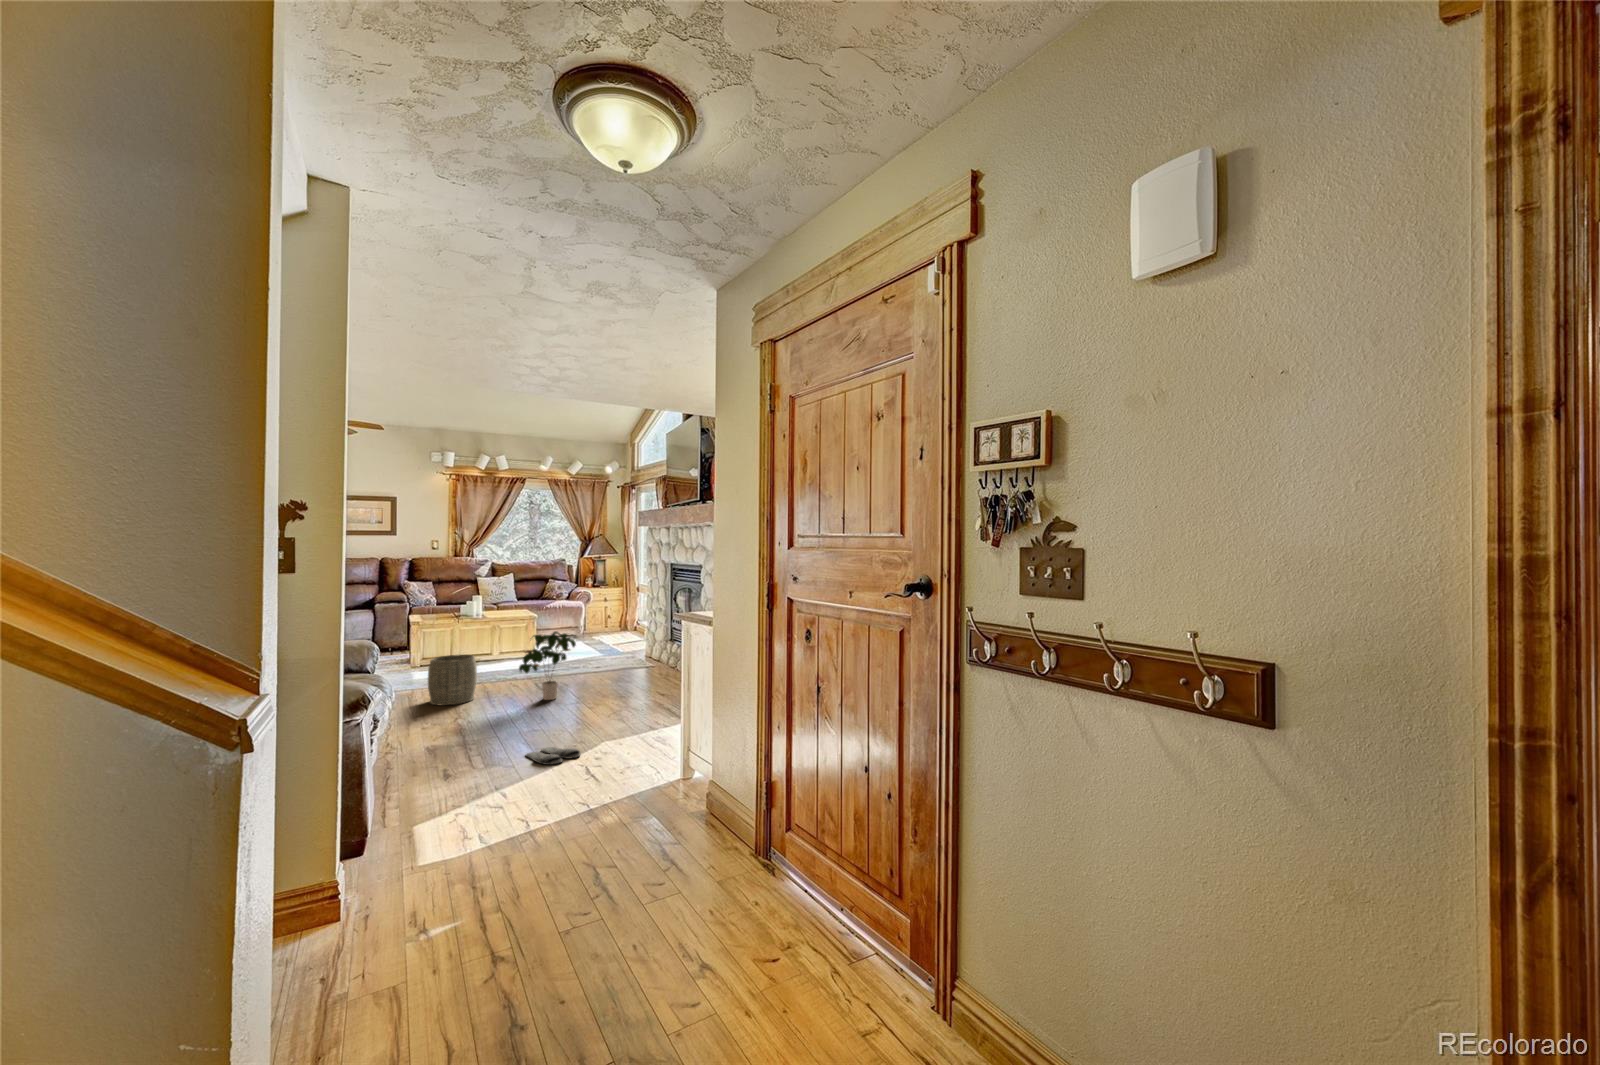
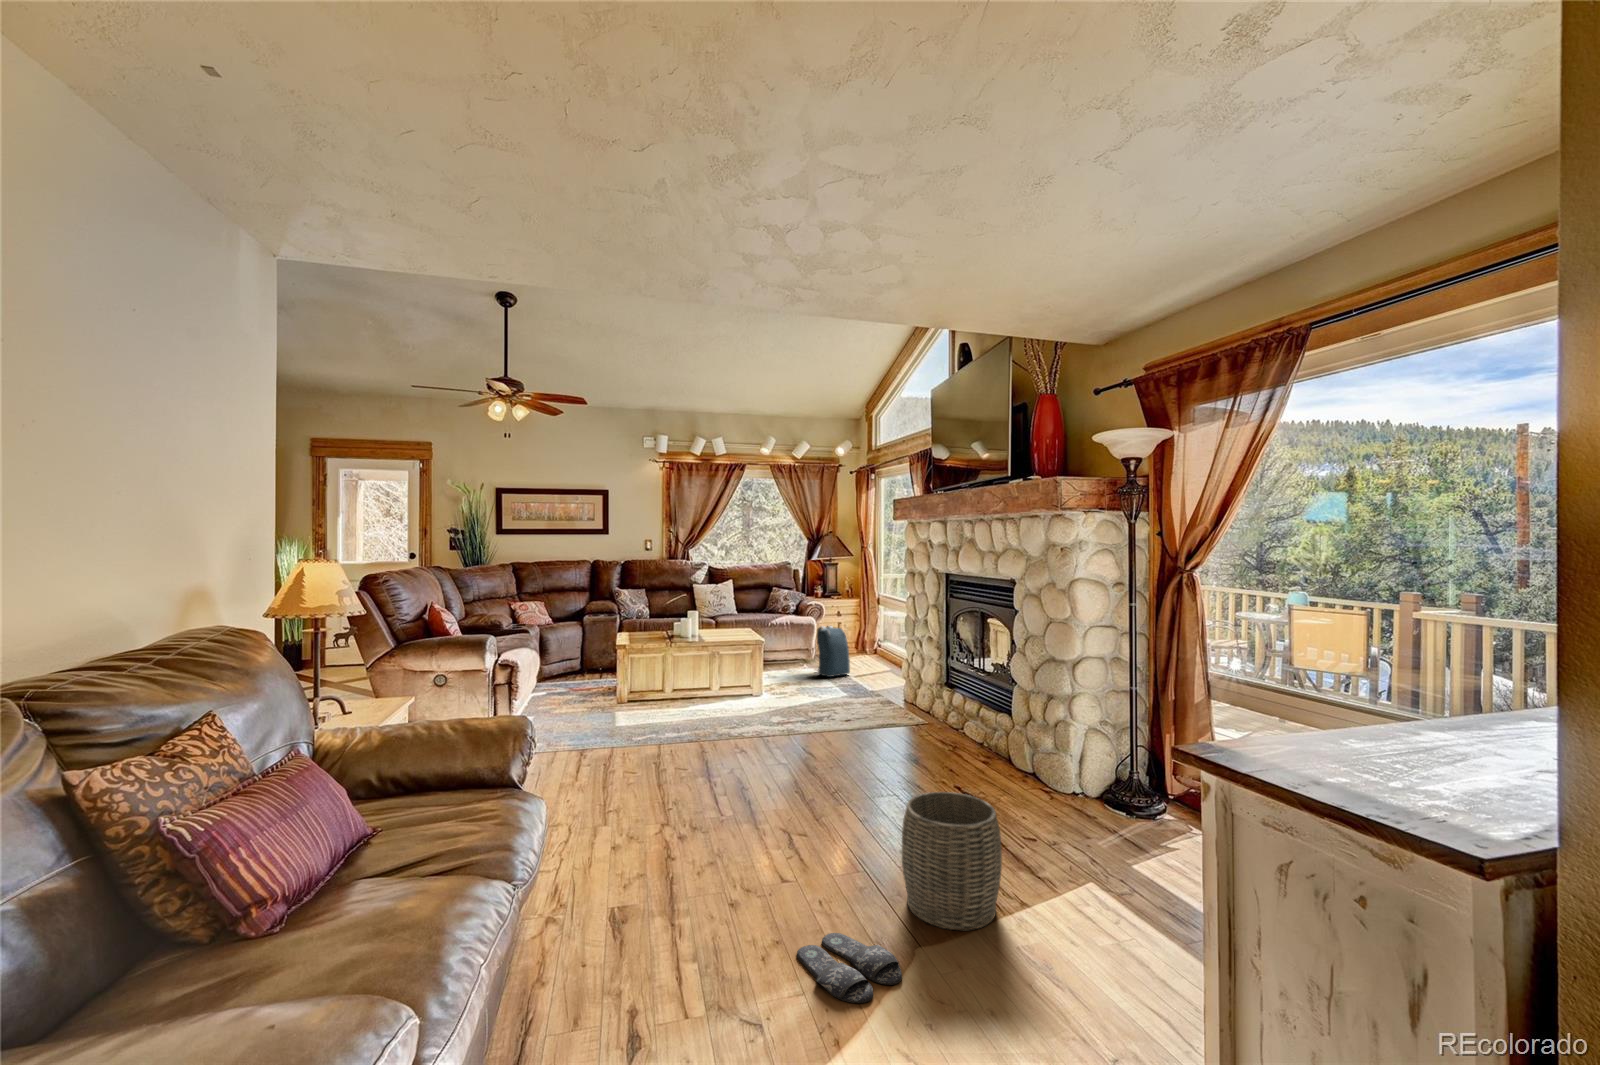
backpack: none [580,606,609,645] -> present [817,626,850,677]
potted plant: present [519,631,576,700] -> none [760,679,837,787]
woven basket: present [428,655,477,705] -> present [902,792,1002,930]

